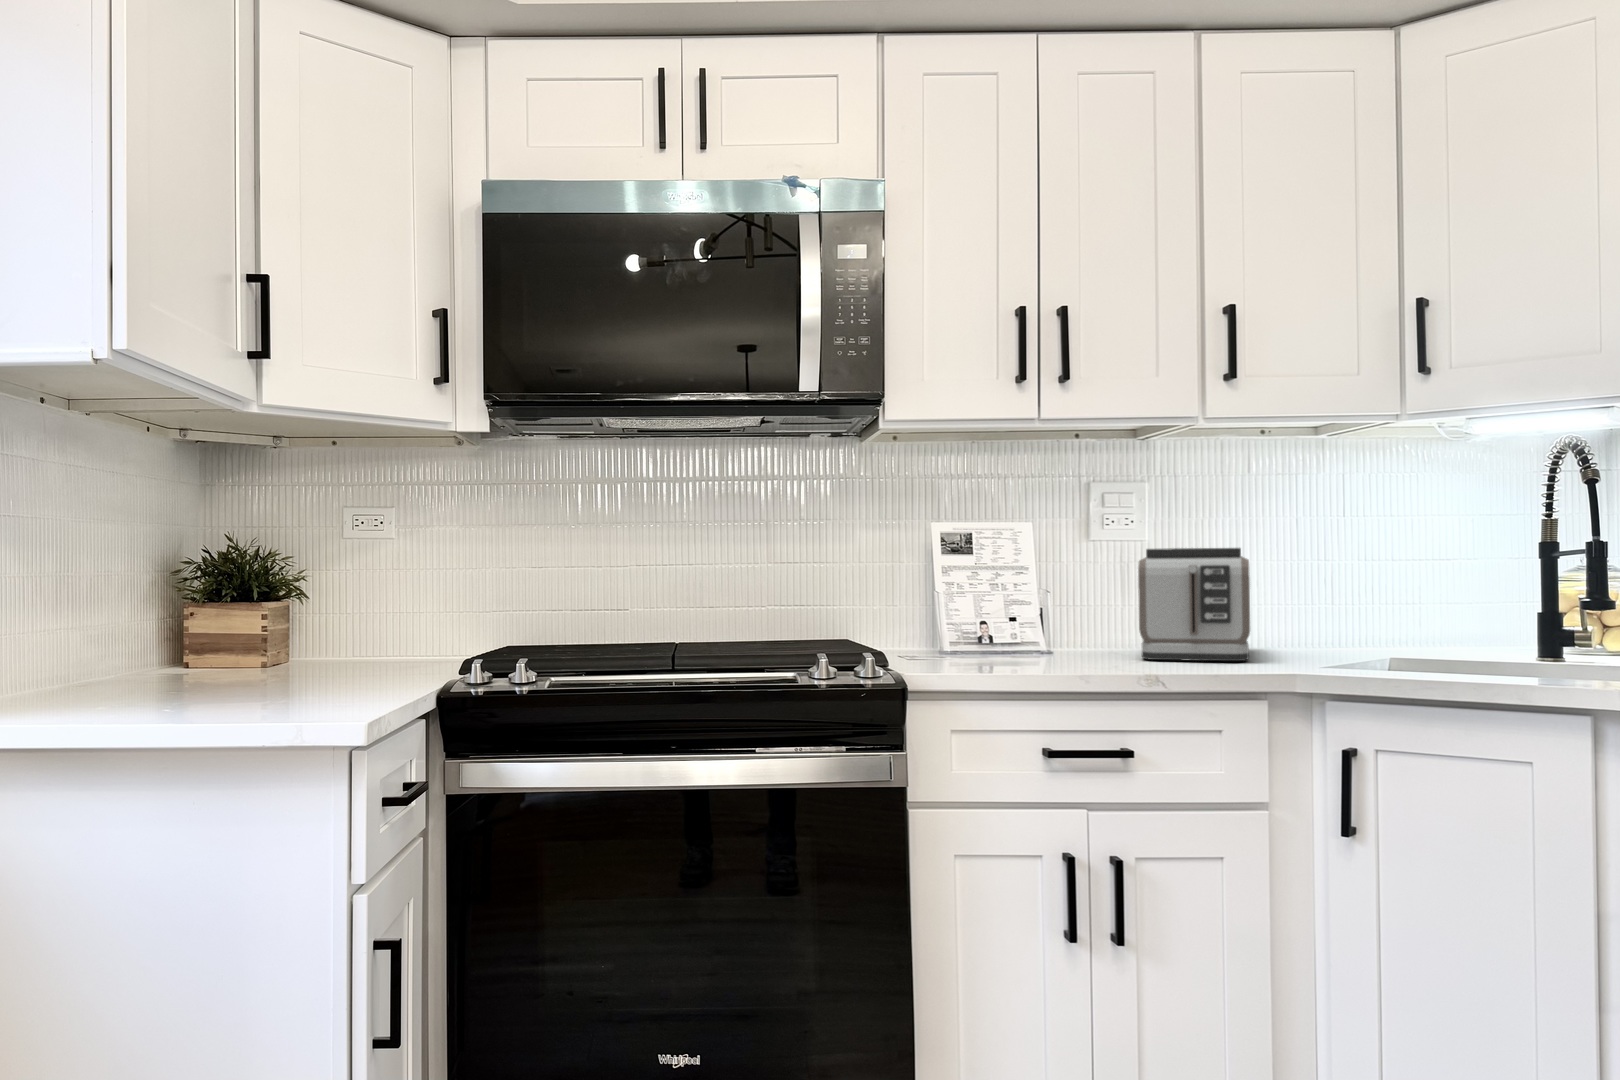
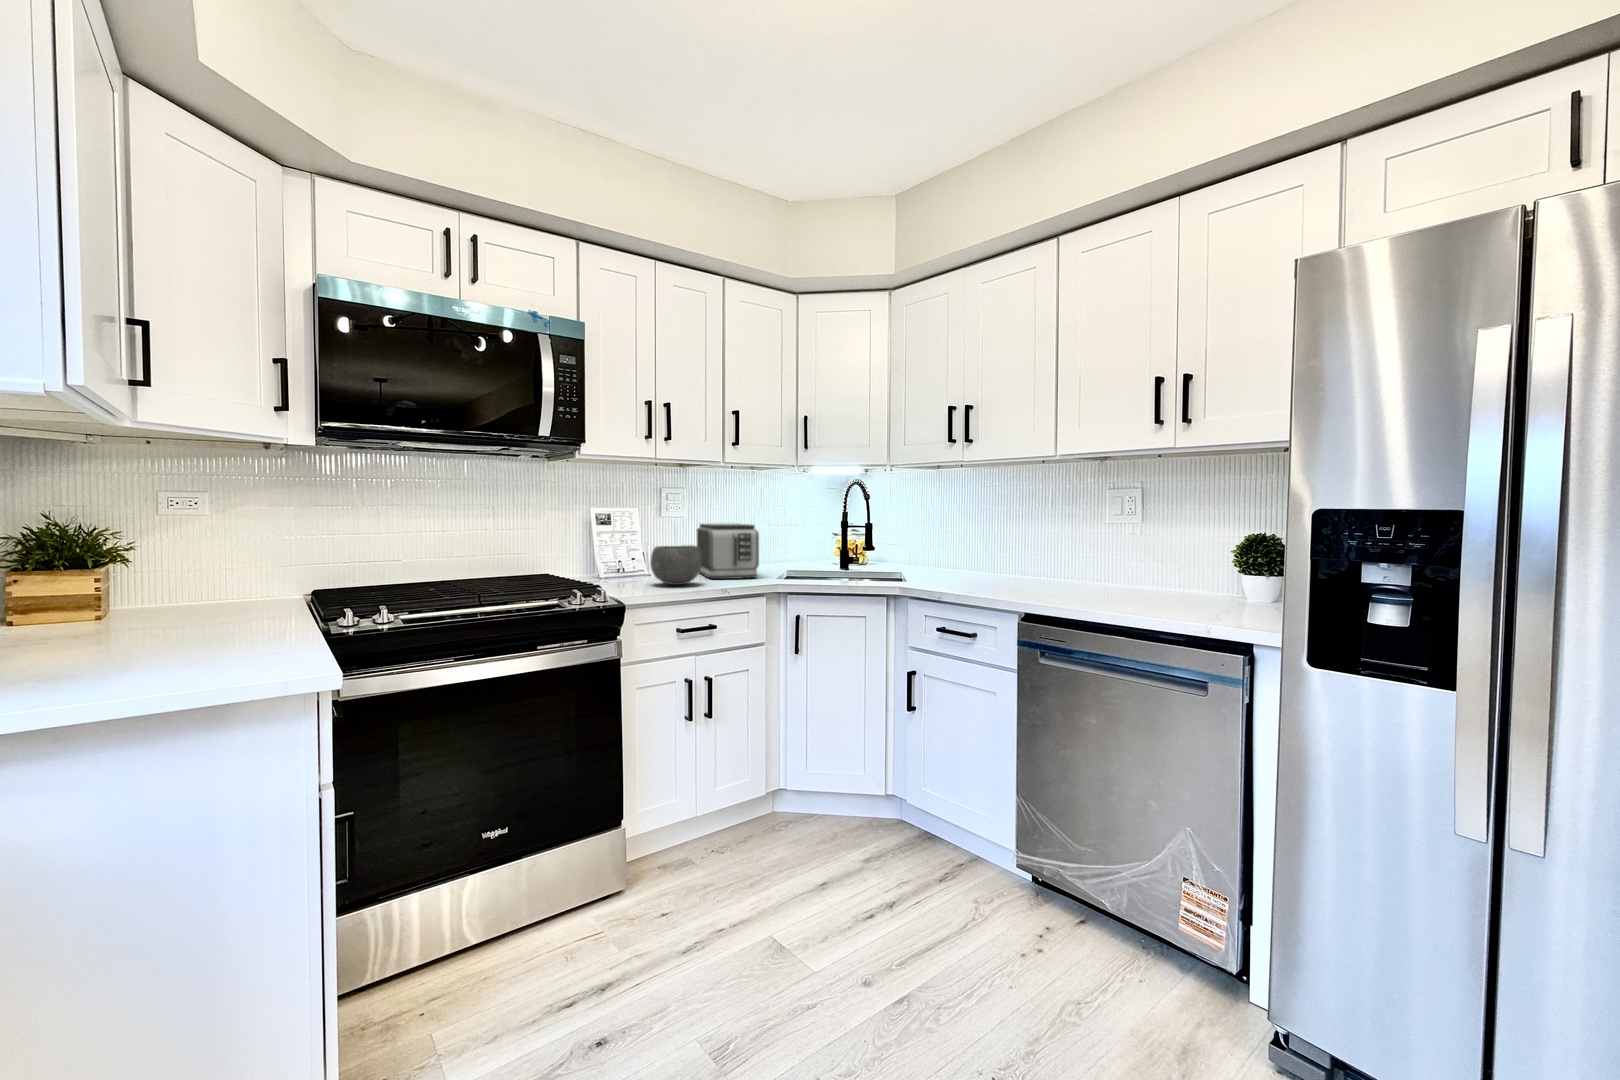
ceramic bowl: none [1000,588,1101,666] -> present [650,545,702,585]

